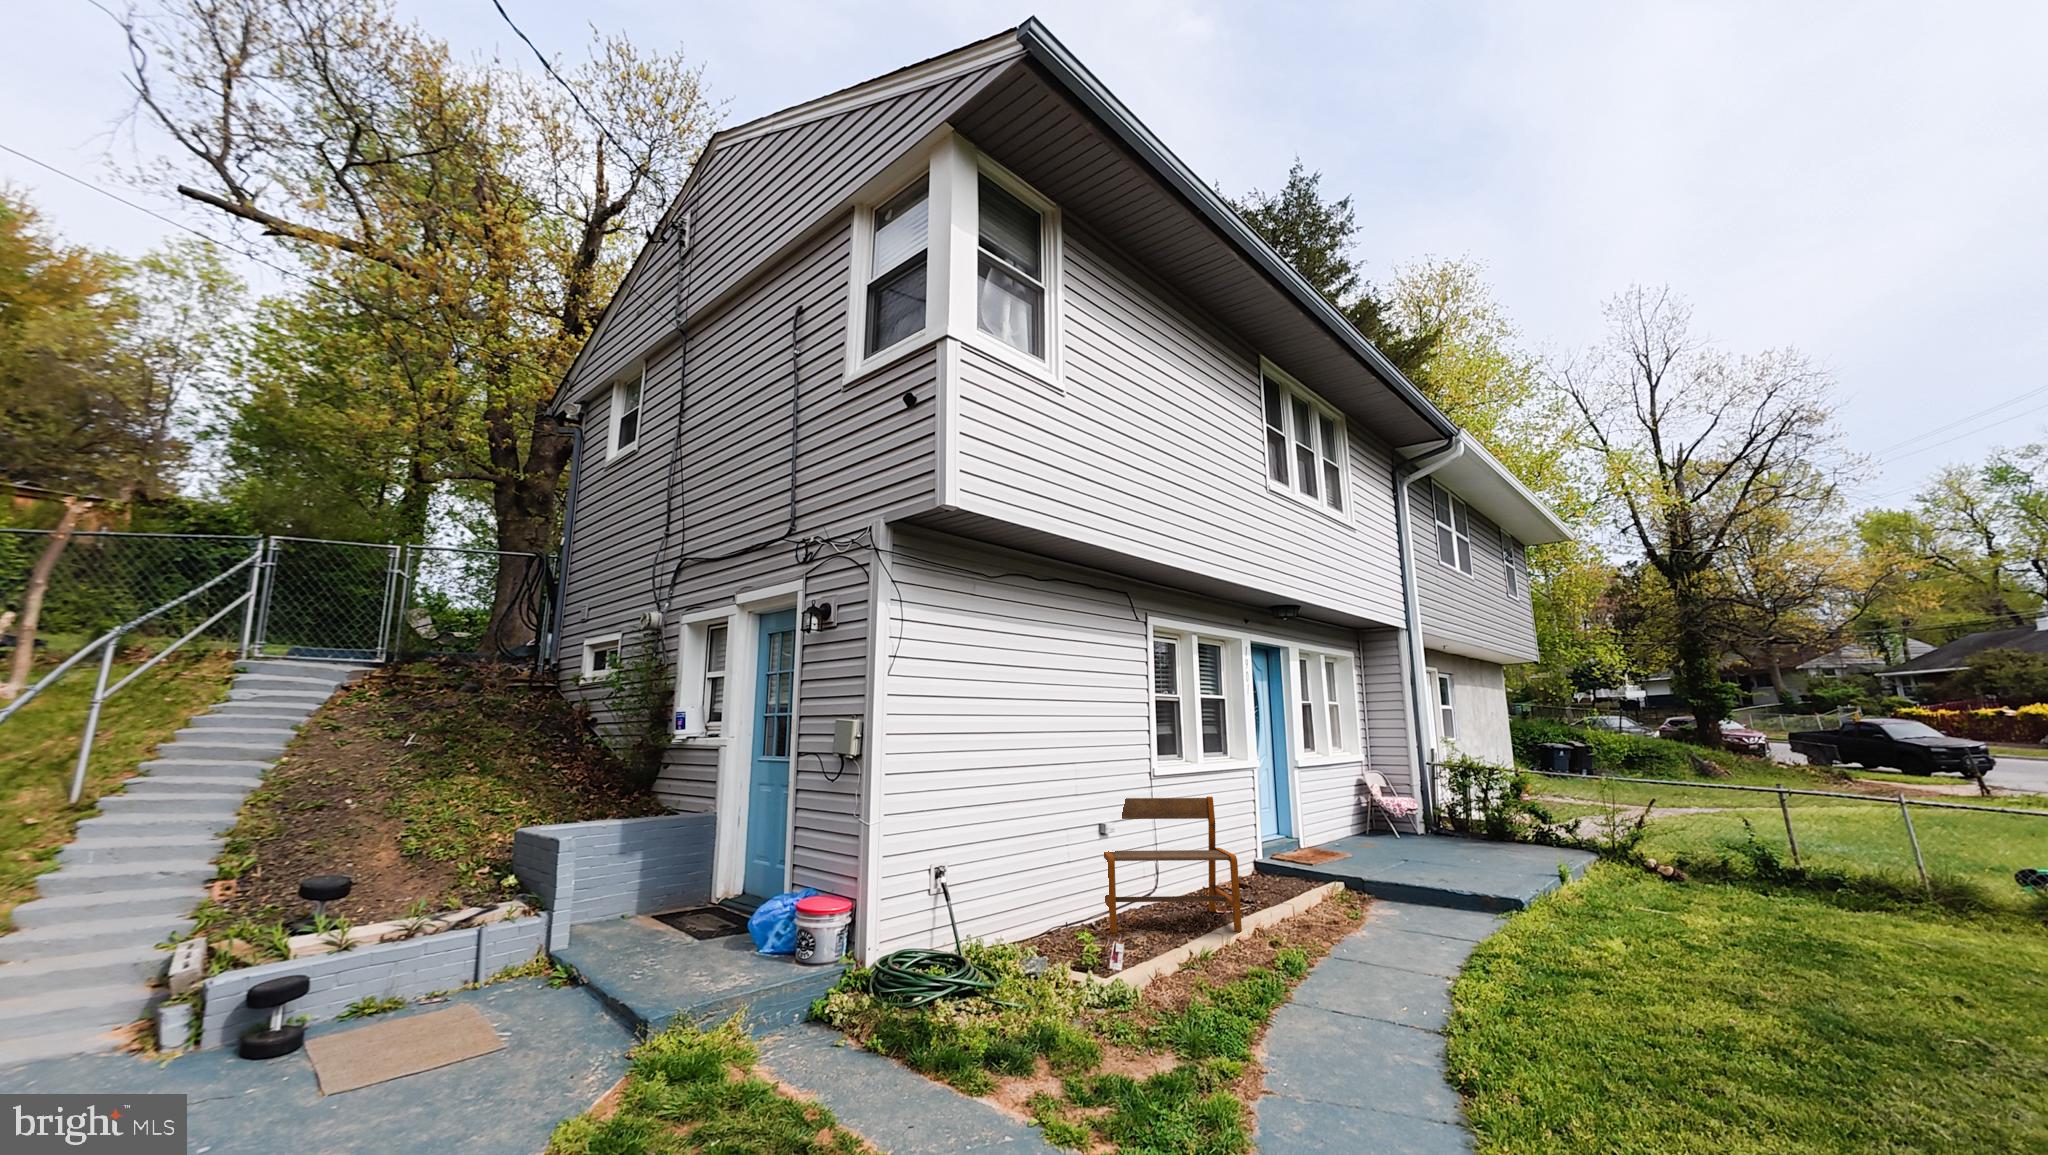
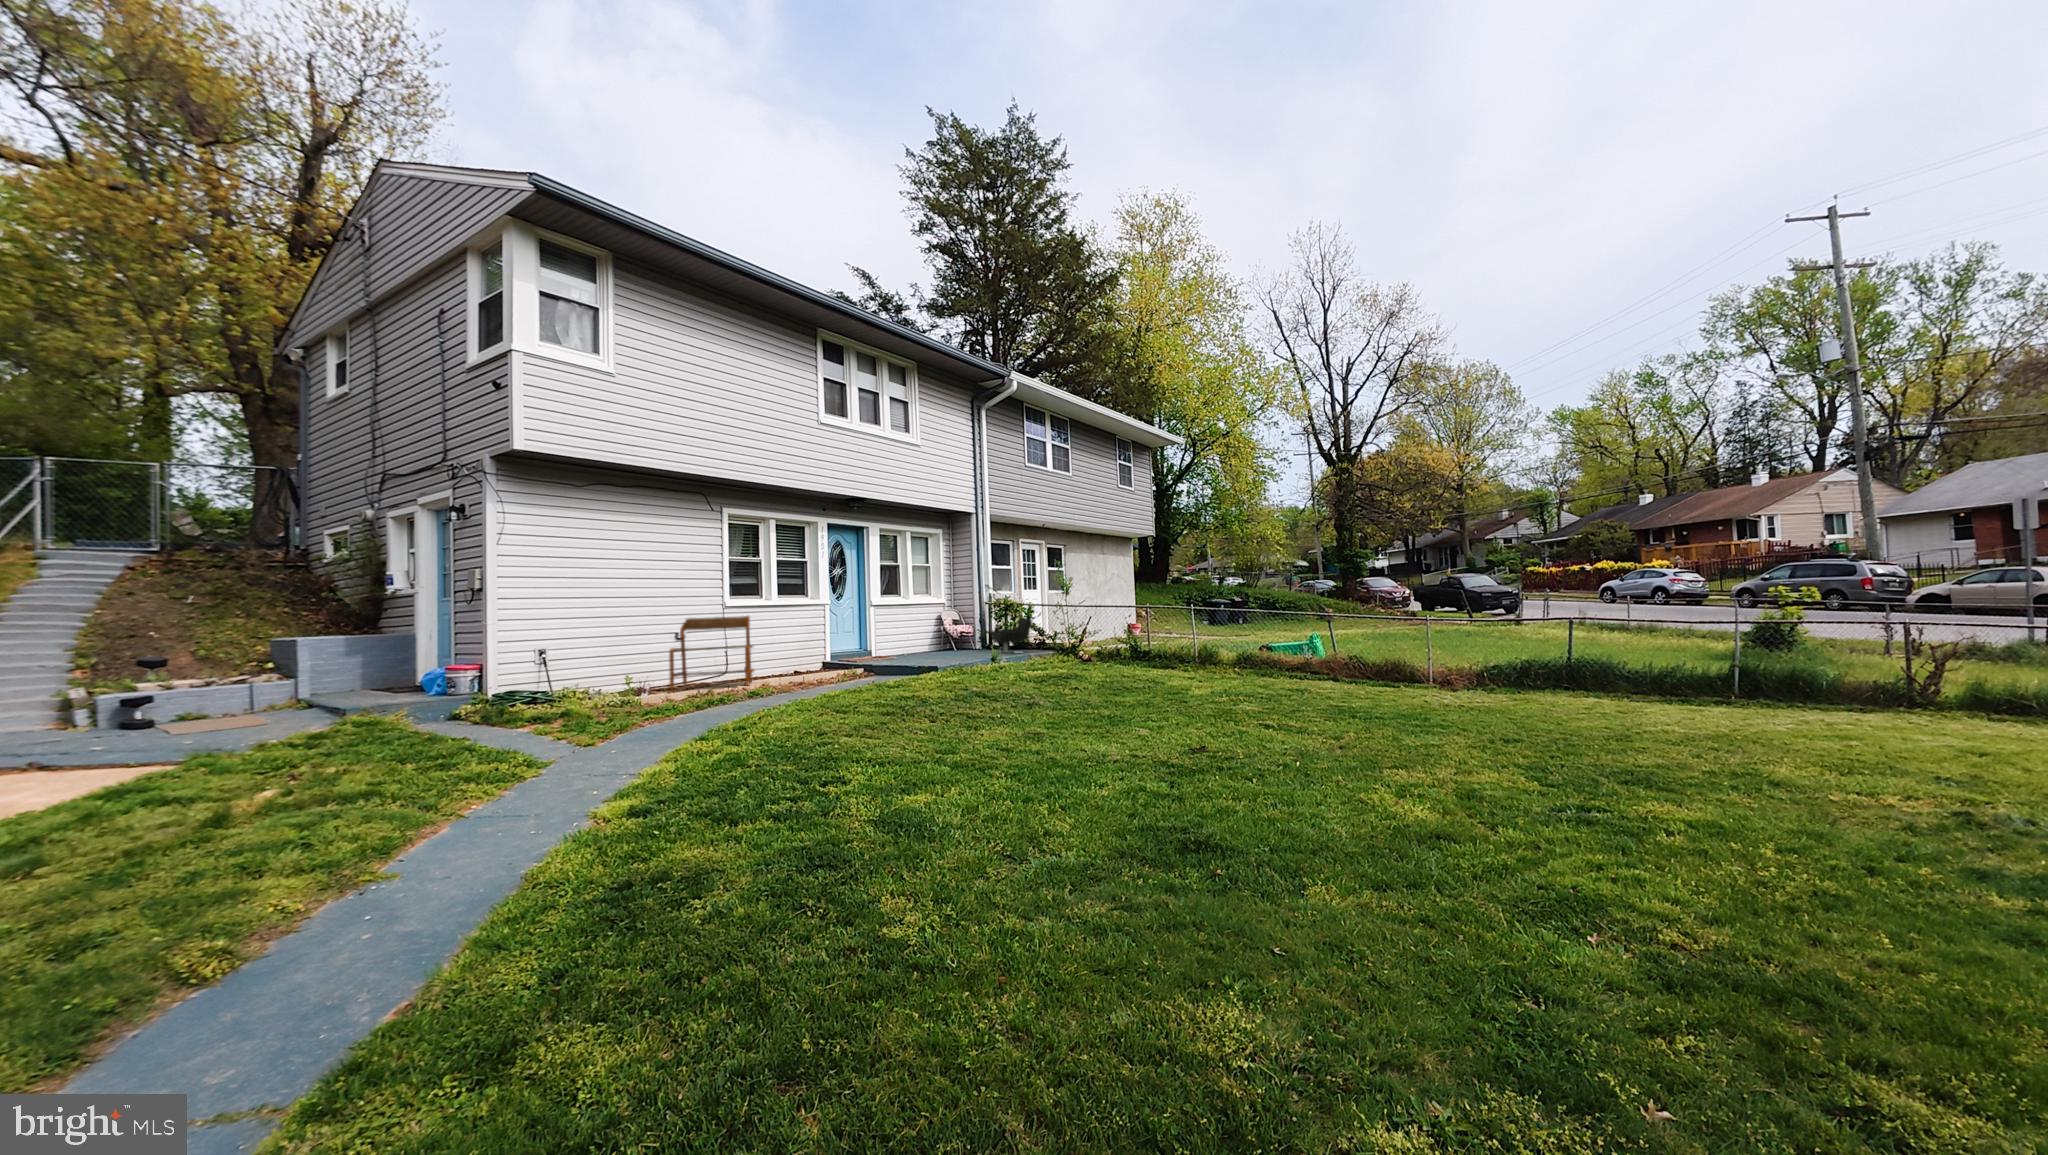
lounge chair: none [1470,793,1554,855] -> present [991,618,1032,653]

